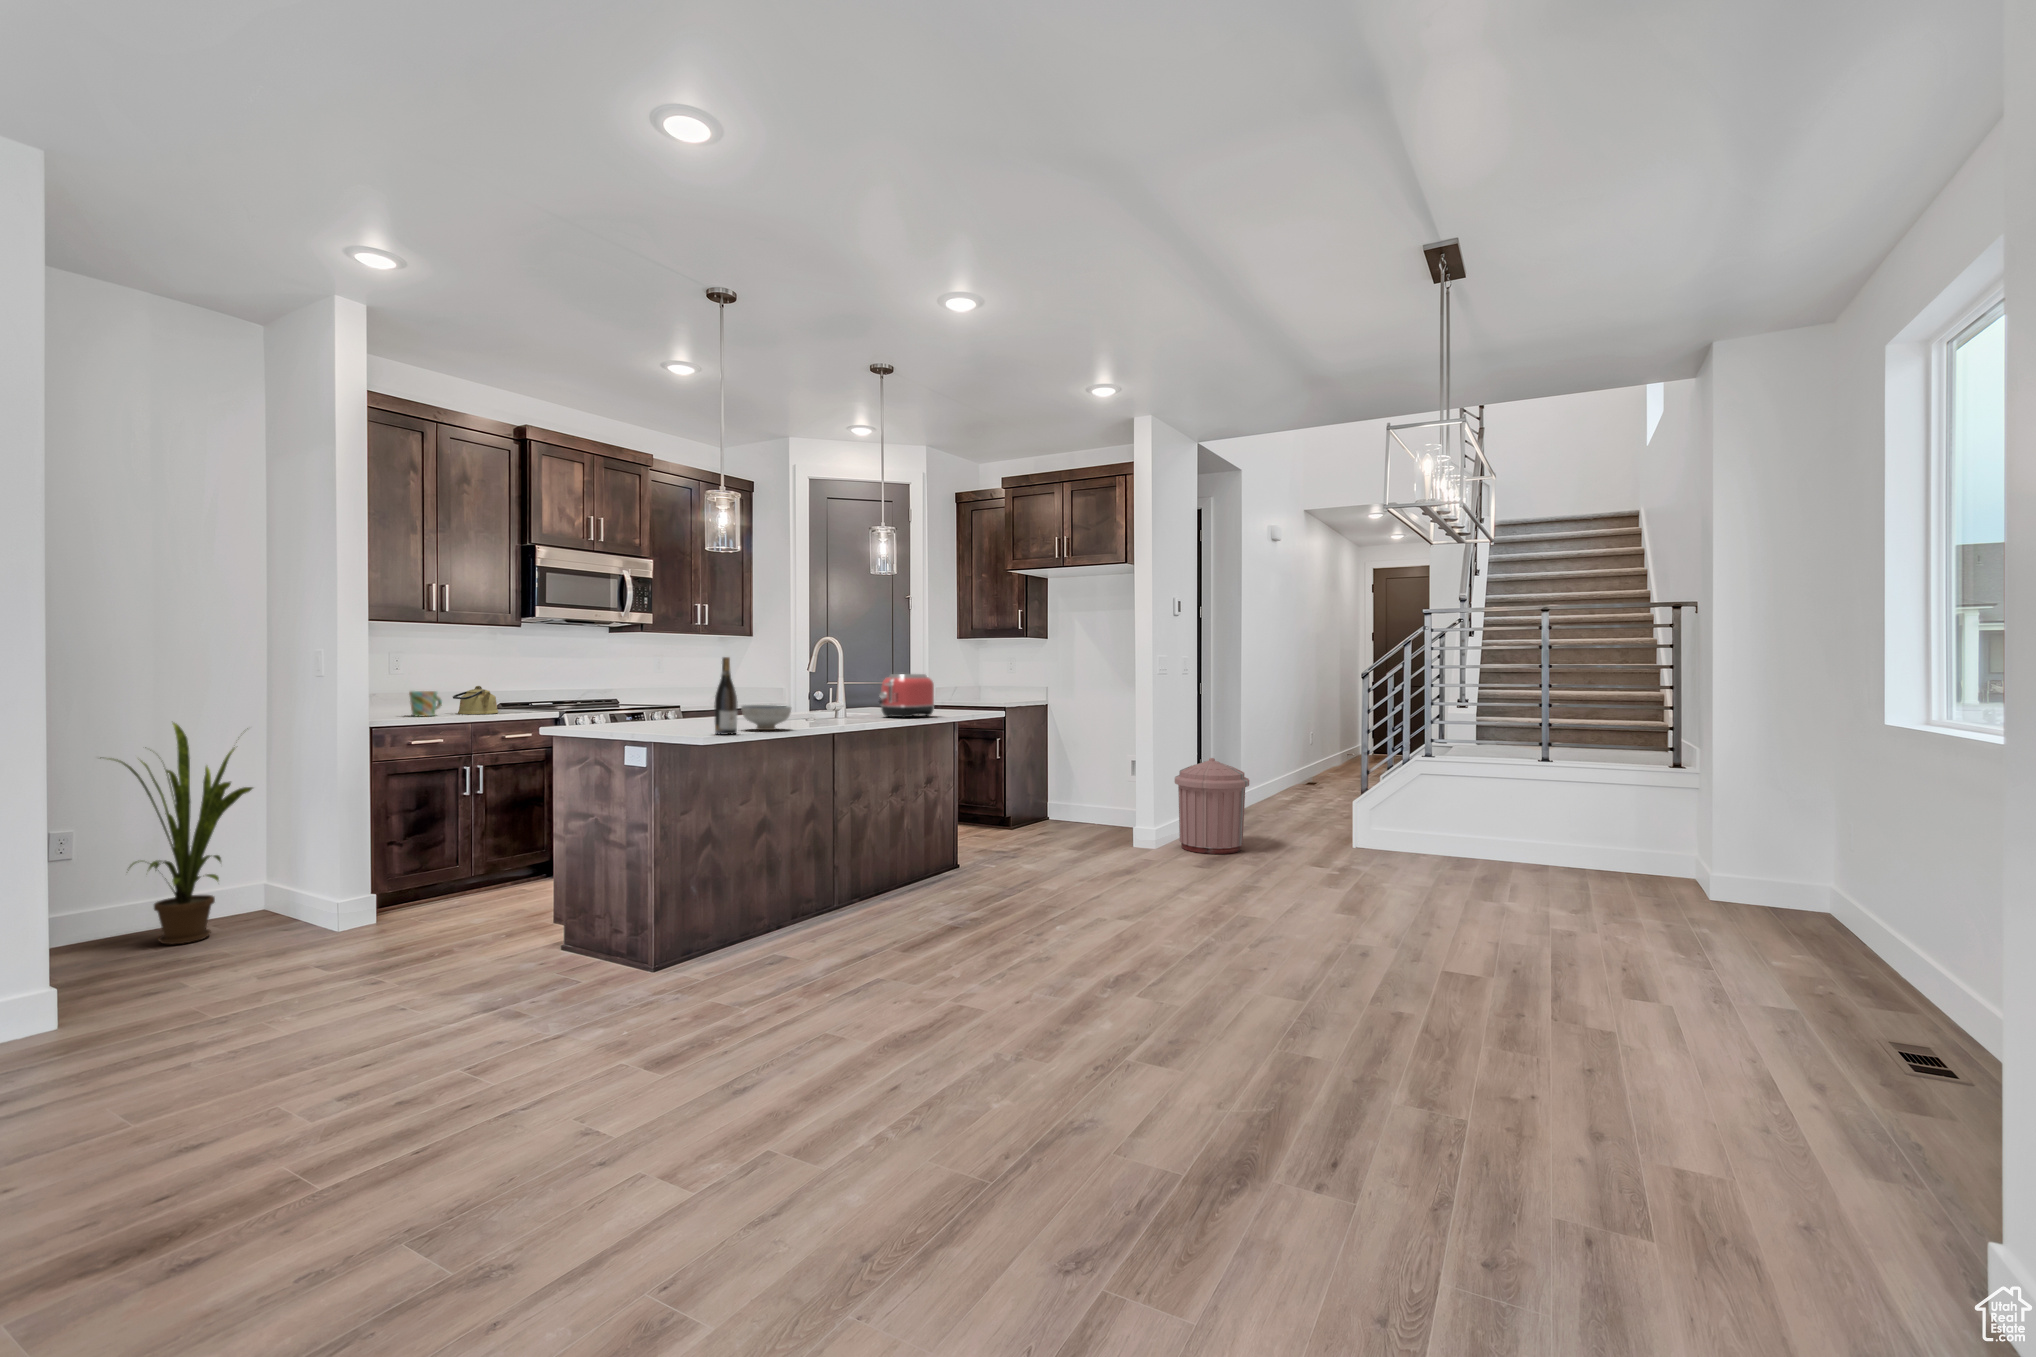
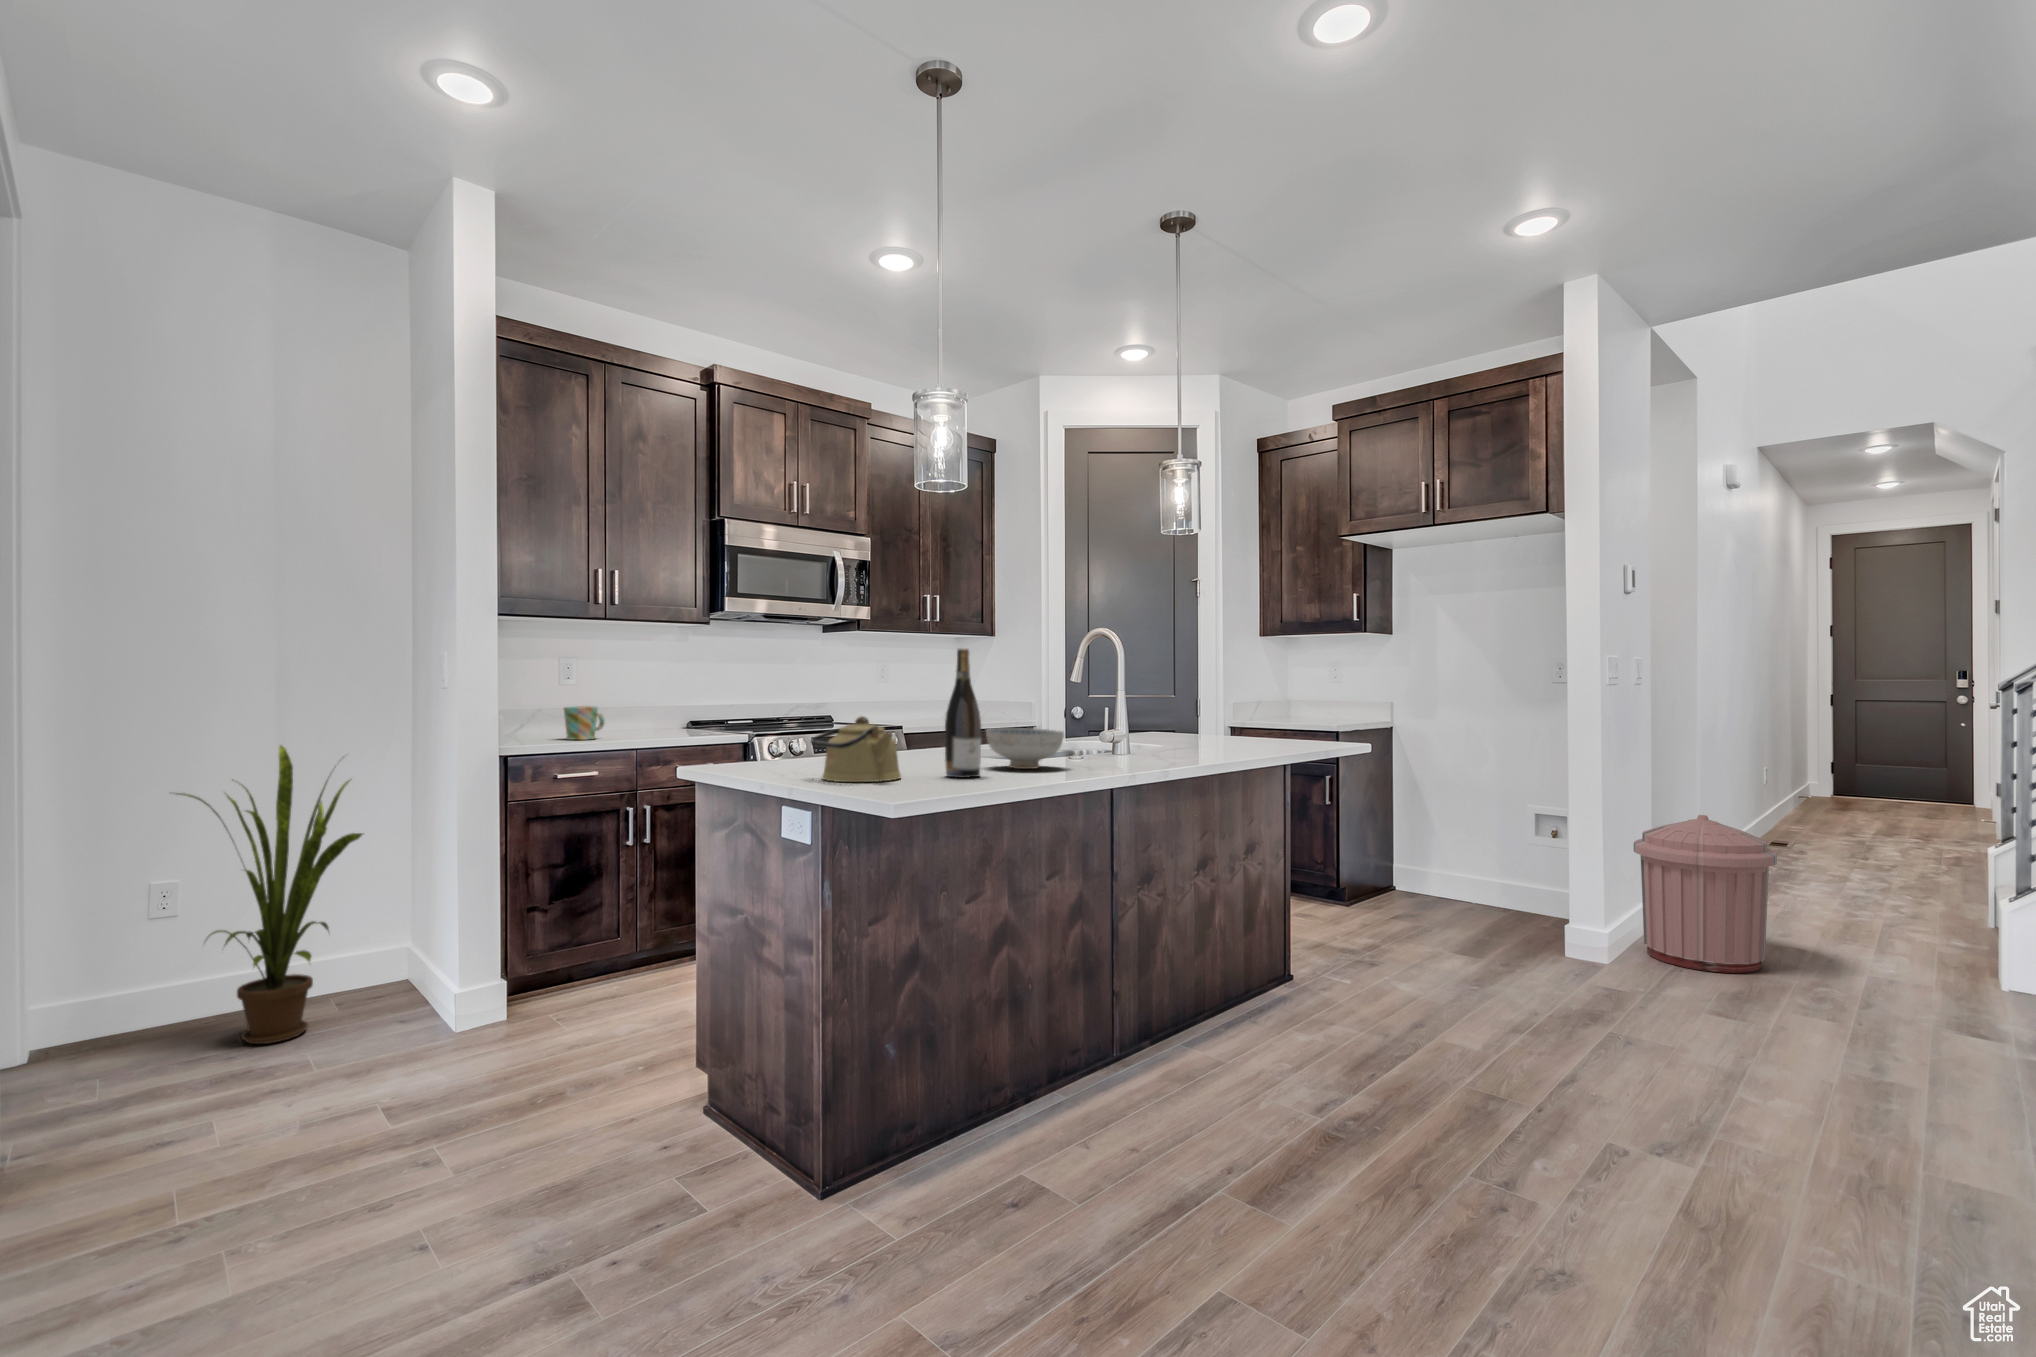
toaster: present [879,674,934,718] -> none [1179,682,1261,748]
kettle: present [453,686,498,714] -> present [810,716,901,782]

